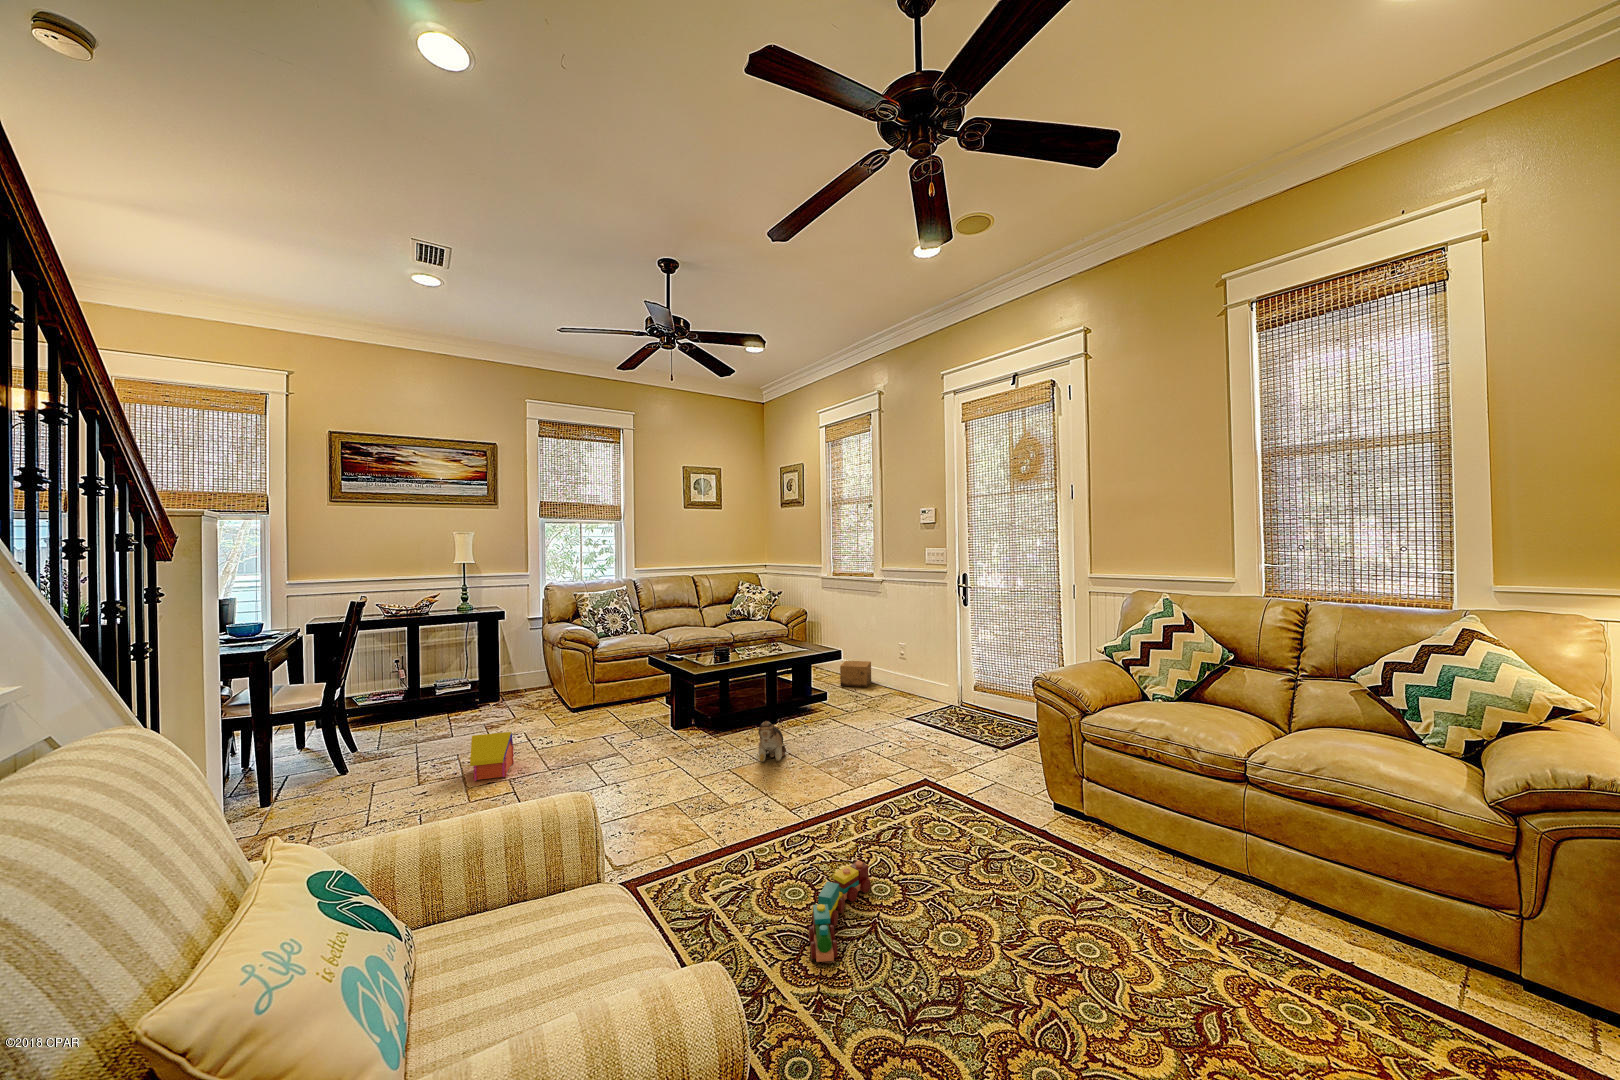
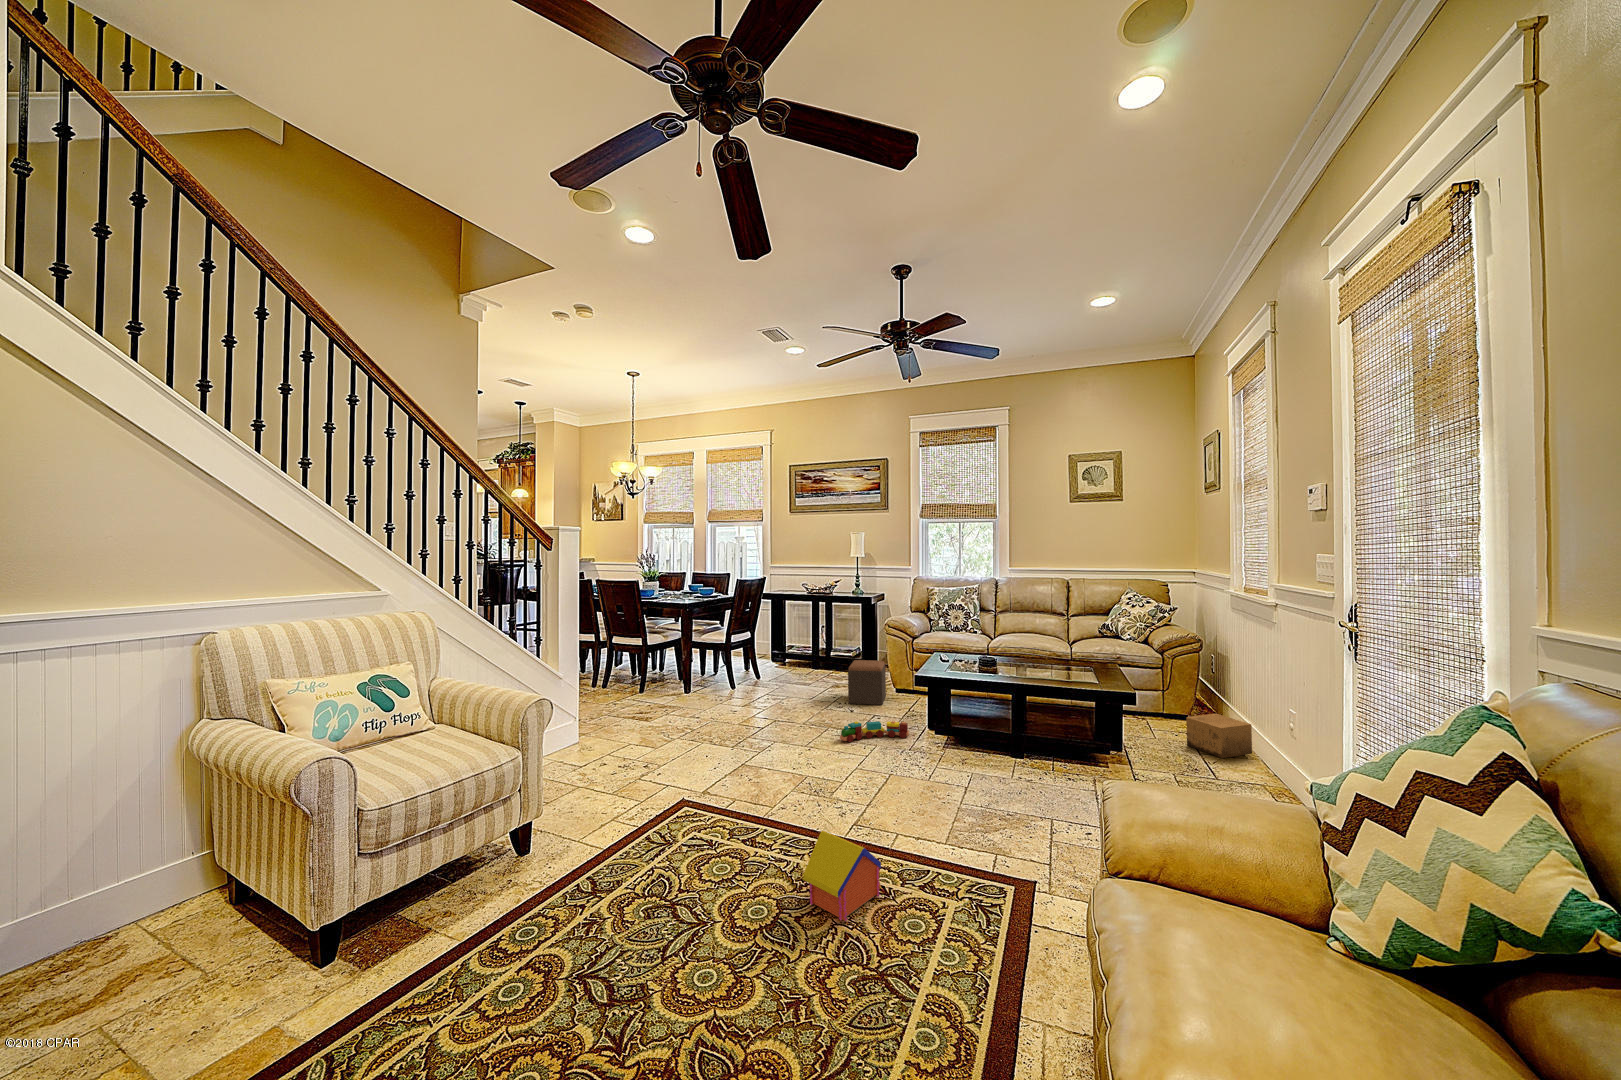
footstool: none [537,678,593,735] -> present [848,660,886,705]
plush toy: present [756,721,786,762] -> none [899,737,969,784]
toy house: present [470,732,514,781] -> present [803,830,881,921]
toy train: present [809,861,871,962] -> present [840,721,909,742]

